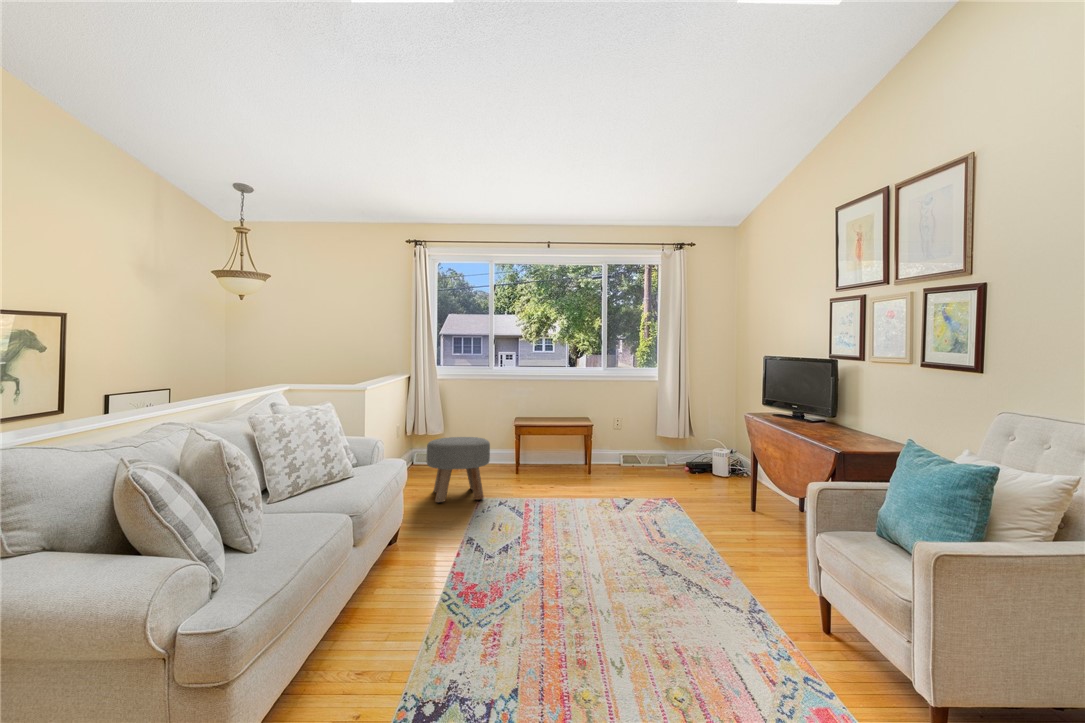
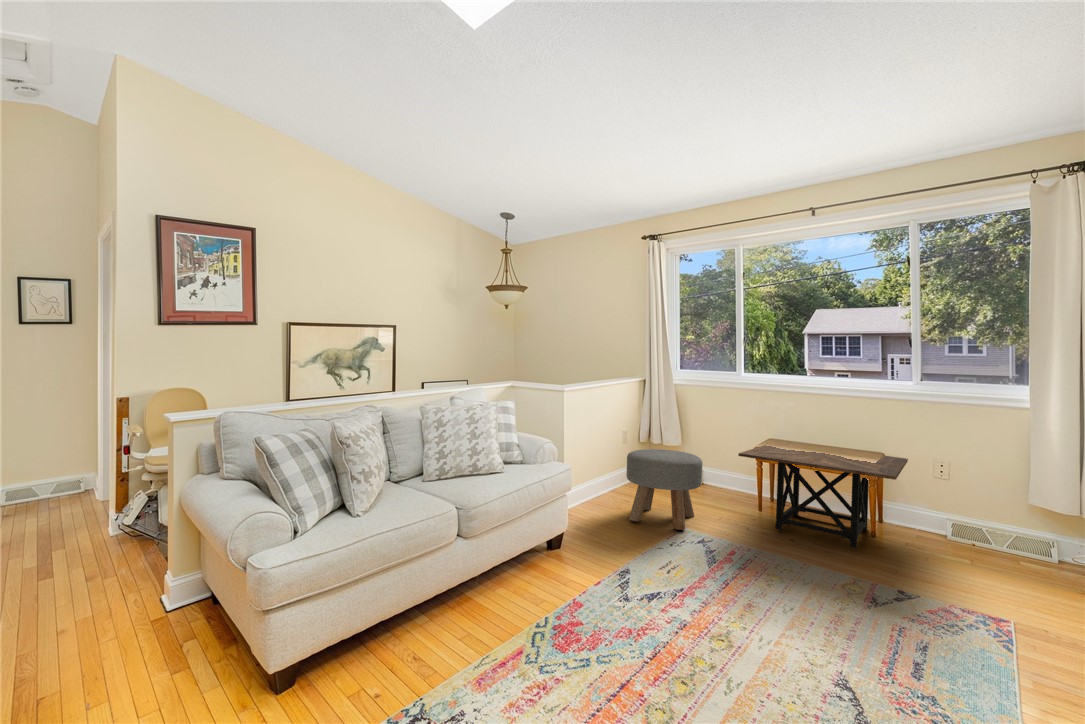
side table: none [517,421,613,483] -> present [738,445,908,548]

